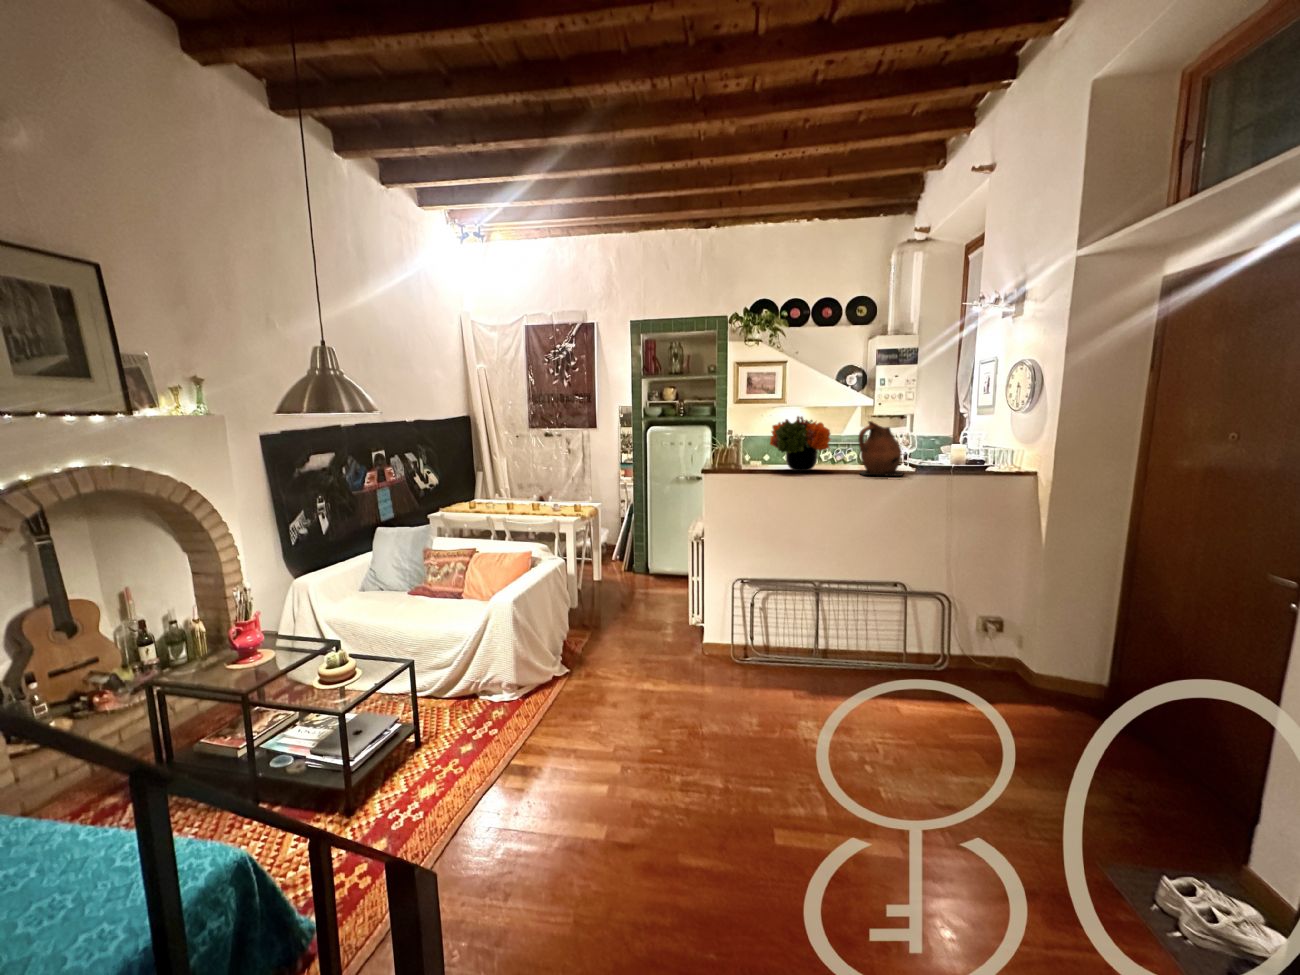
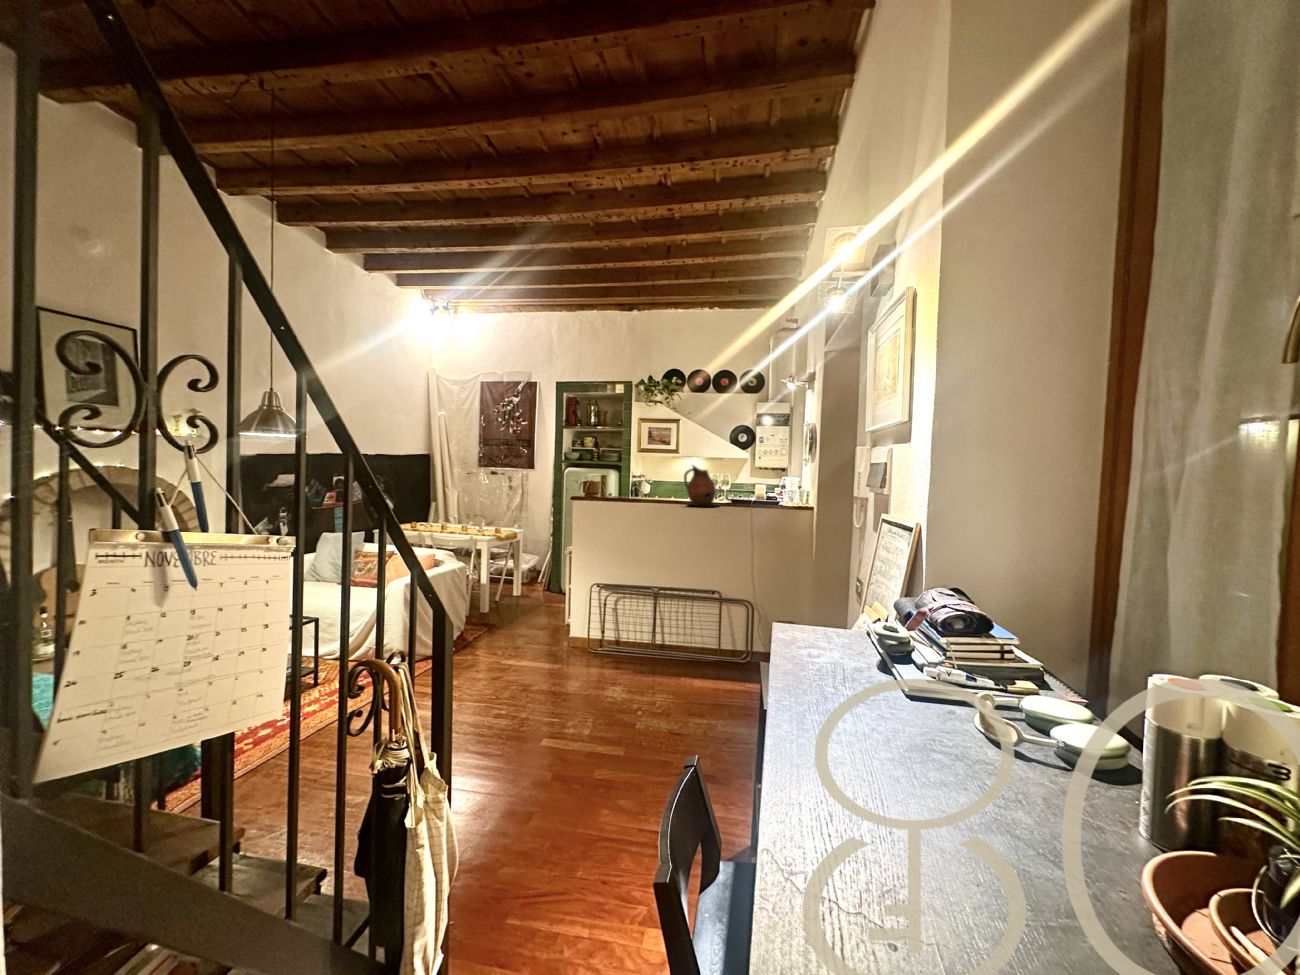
flower arrangement: present [770,416,831,471] -> none [629,460,676,503]

